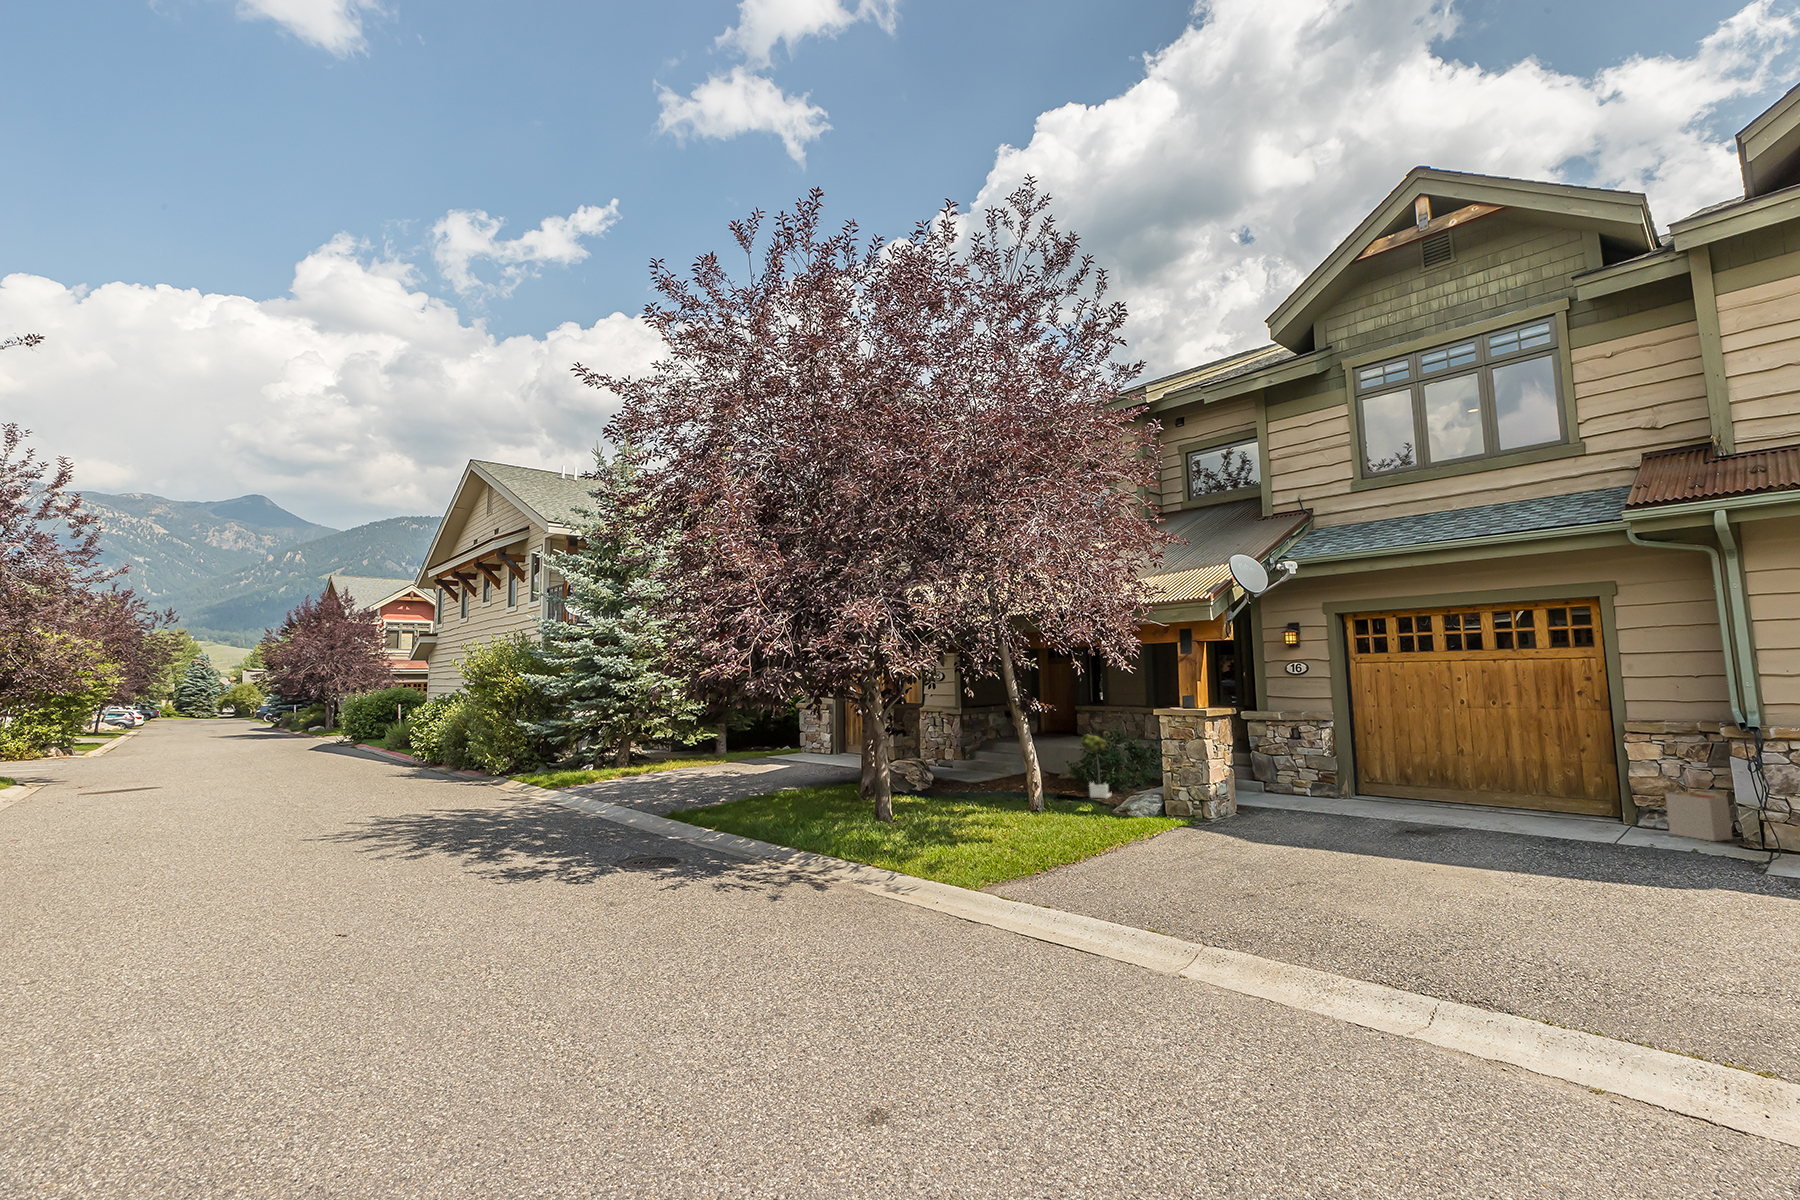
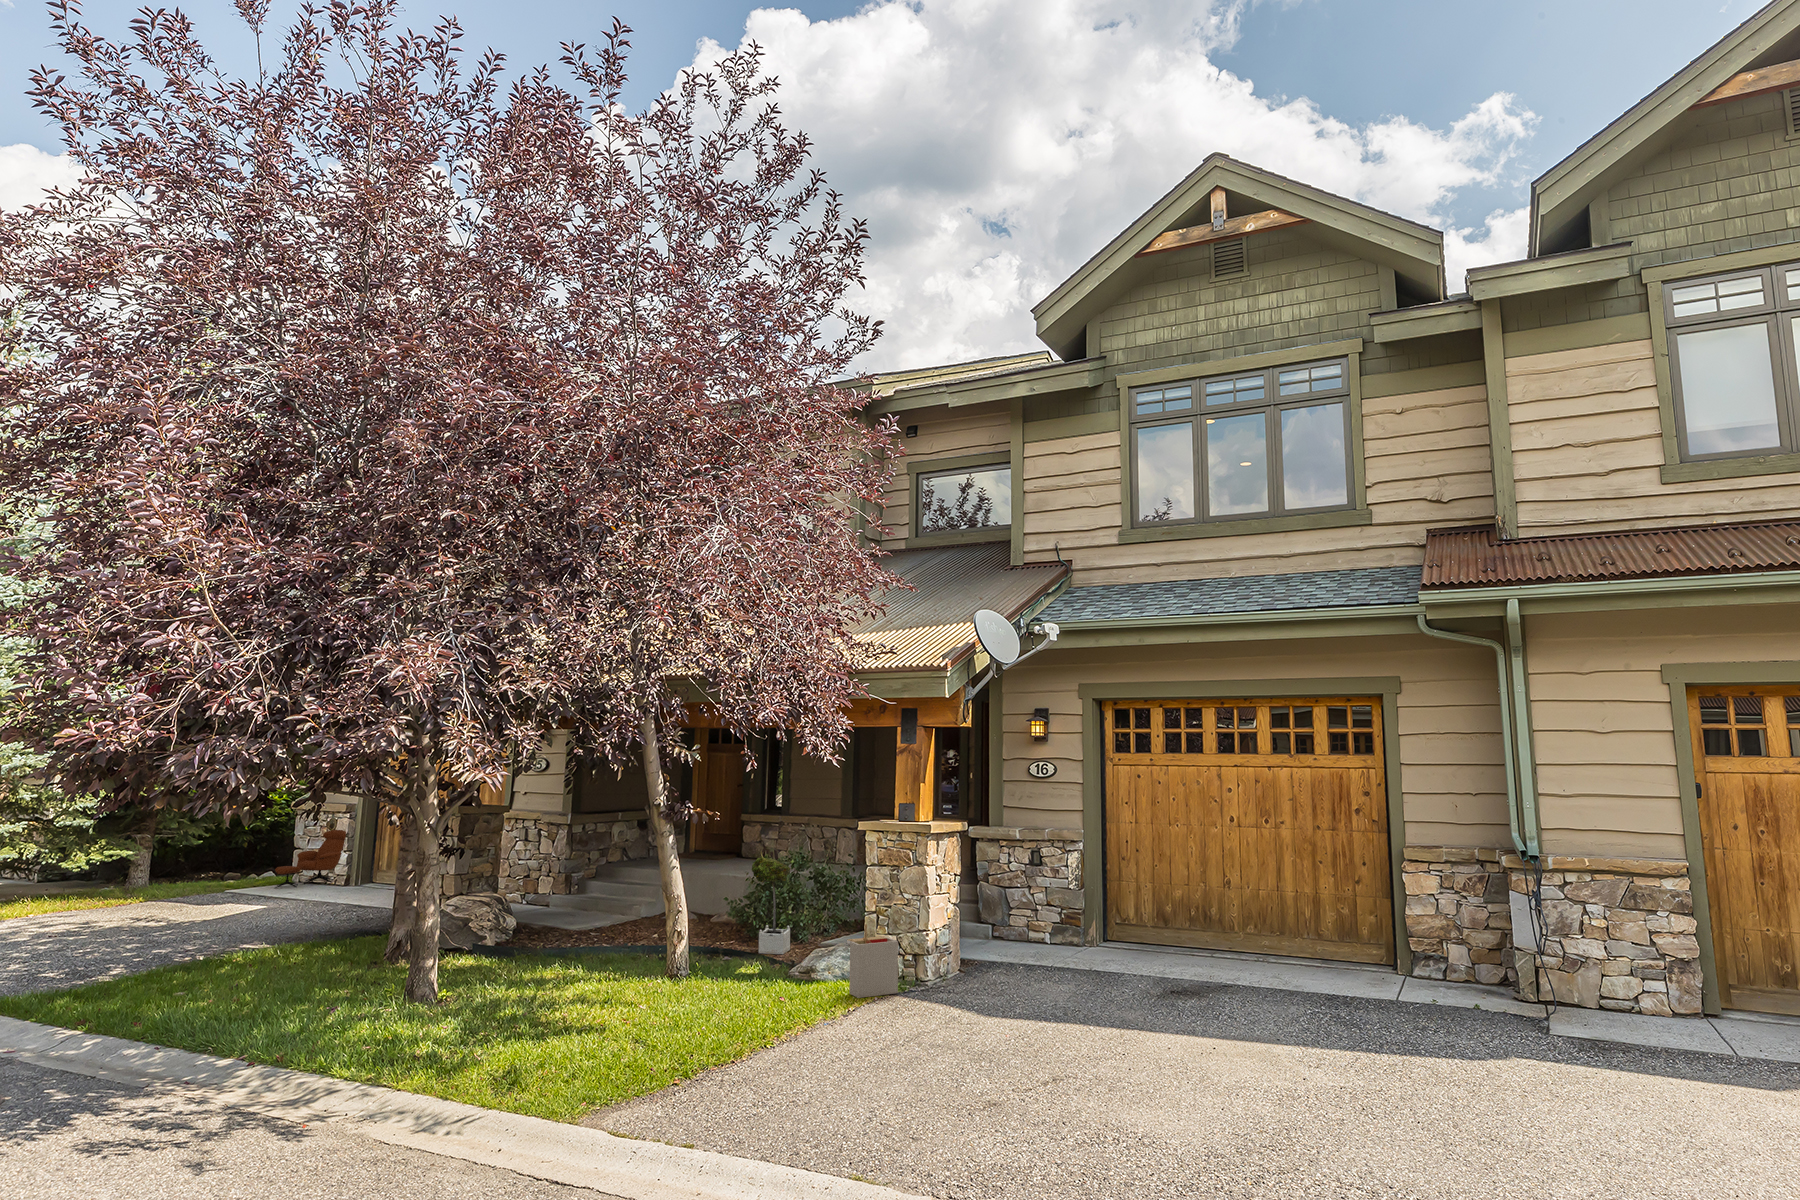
lounge chair: none [789,722,824,757] -> present [275,830,346,888]
storage bin: present [1665,782,1732,841] -> present [847,924,898,998]

